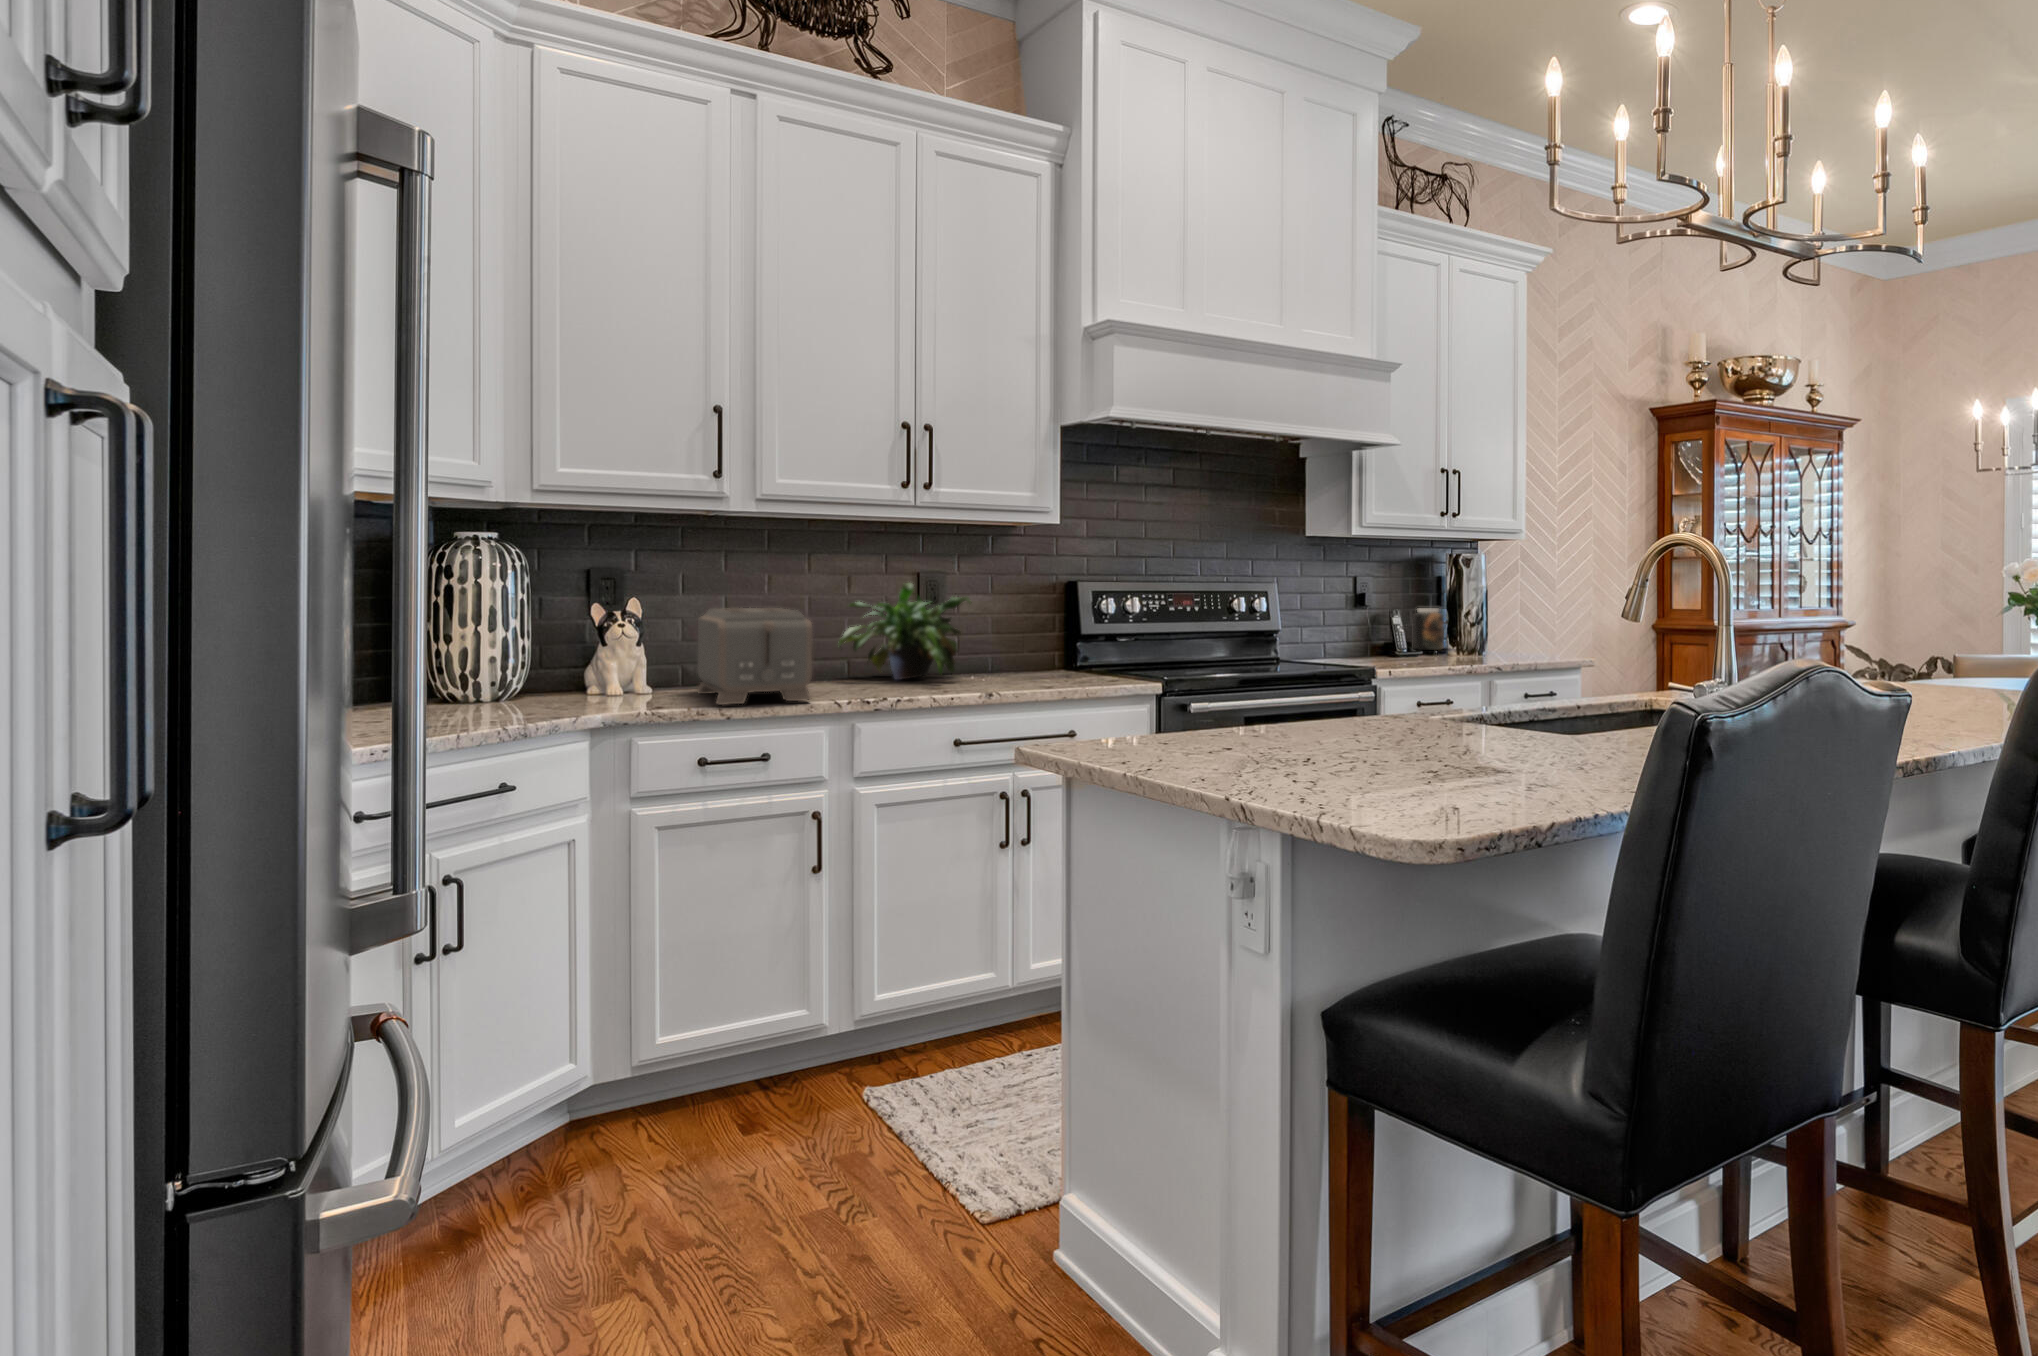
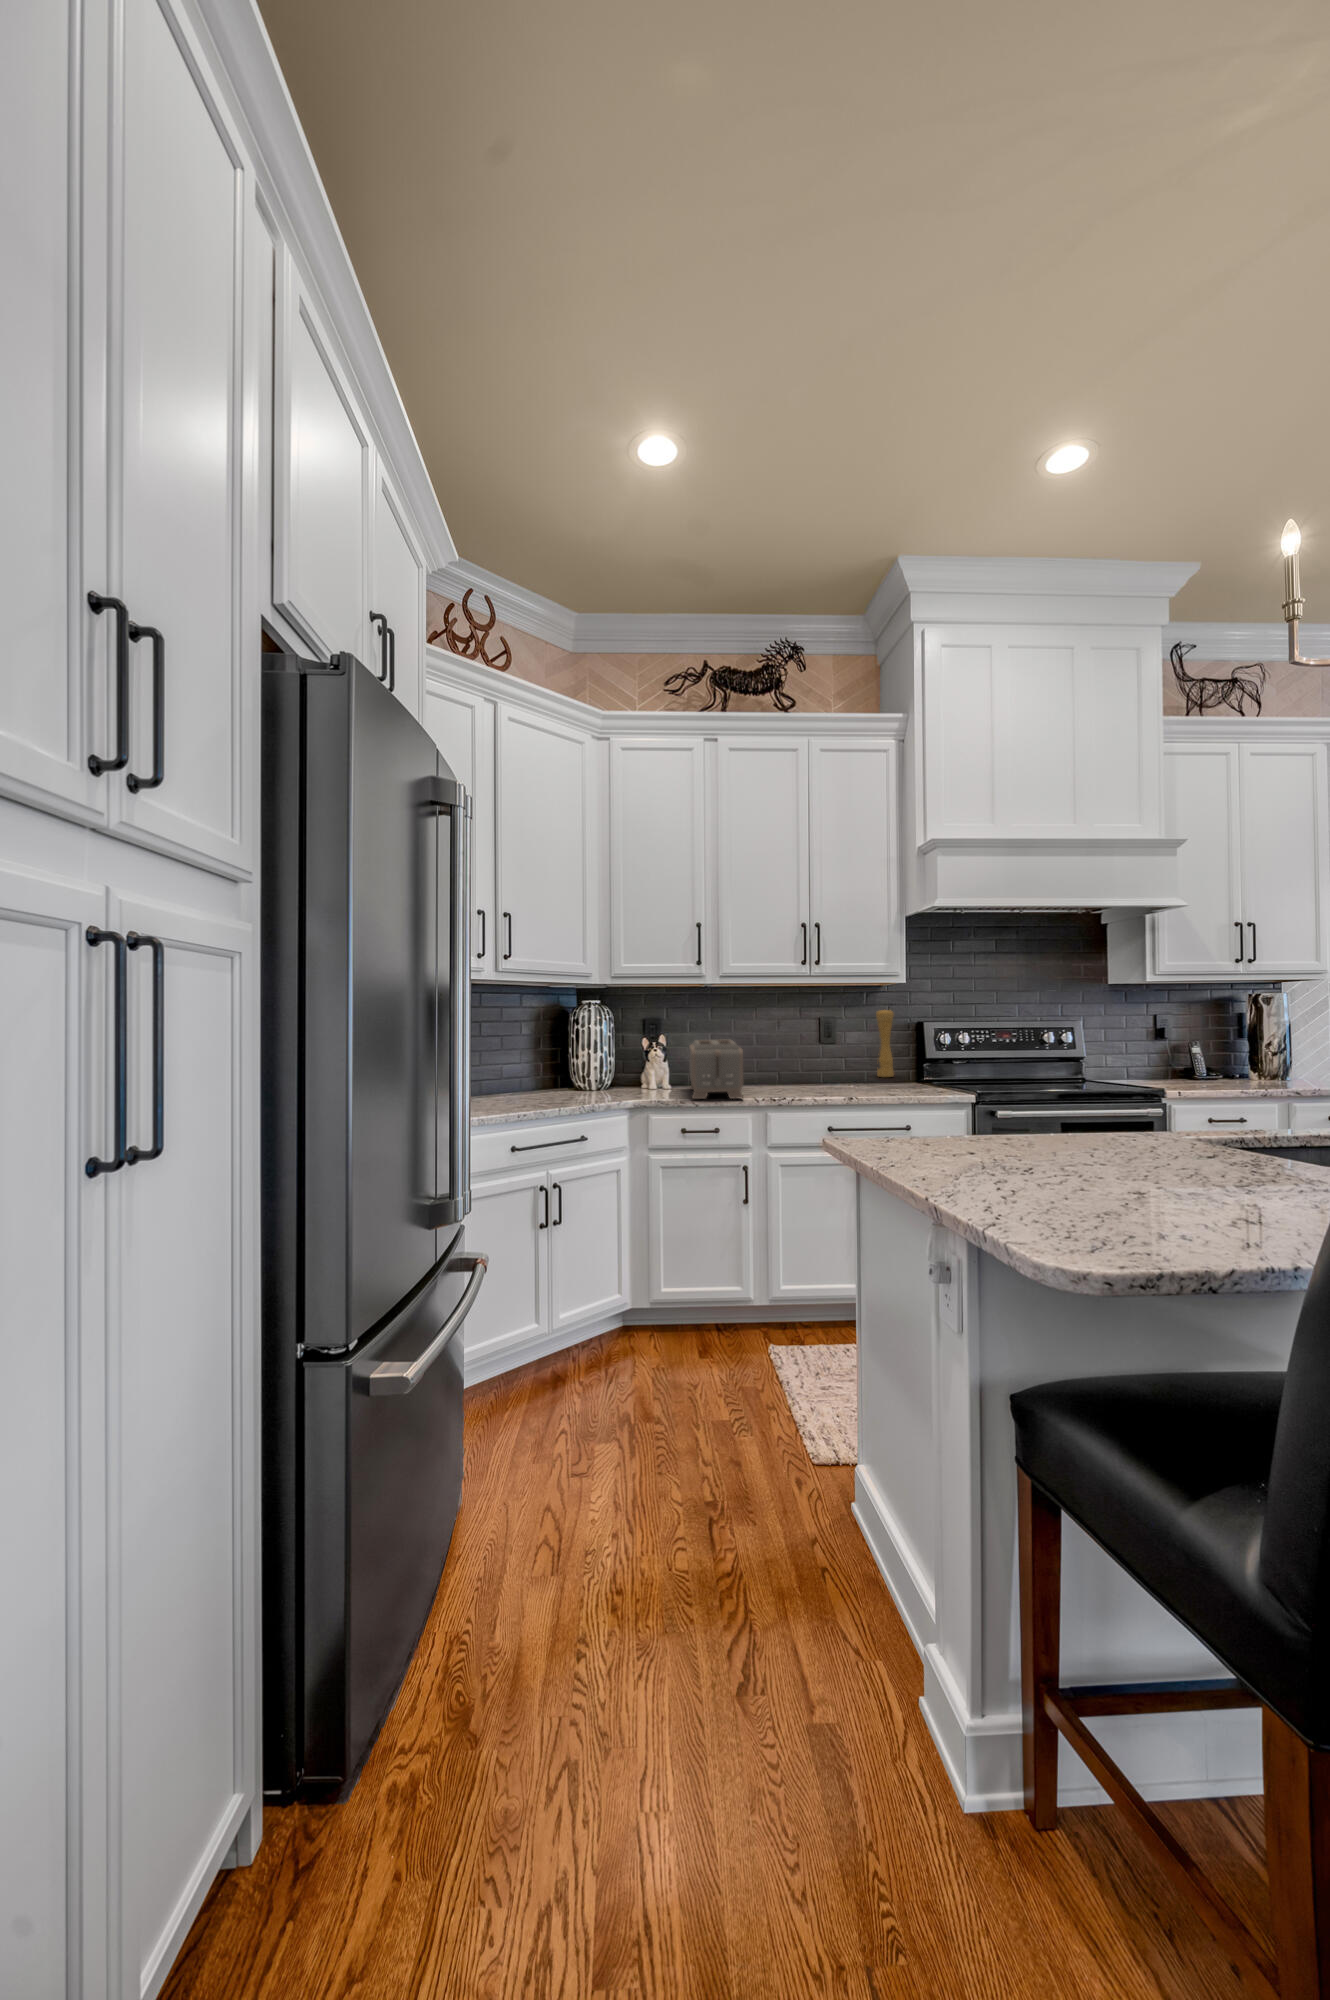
pepper mill: none [1002,564,1029,666] -> present [876,1009,894,1077]
potted plant: present [839,583,971,679] -> none [769,1024,851,1085]
jar: present [1413,608,1444,650] -> none [1212,1038,1242,1073]

